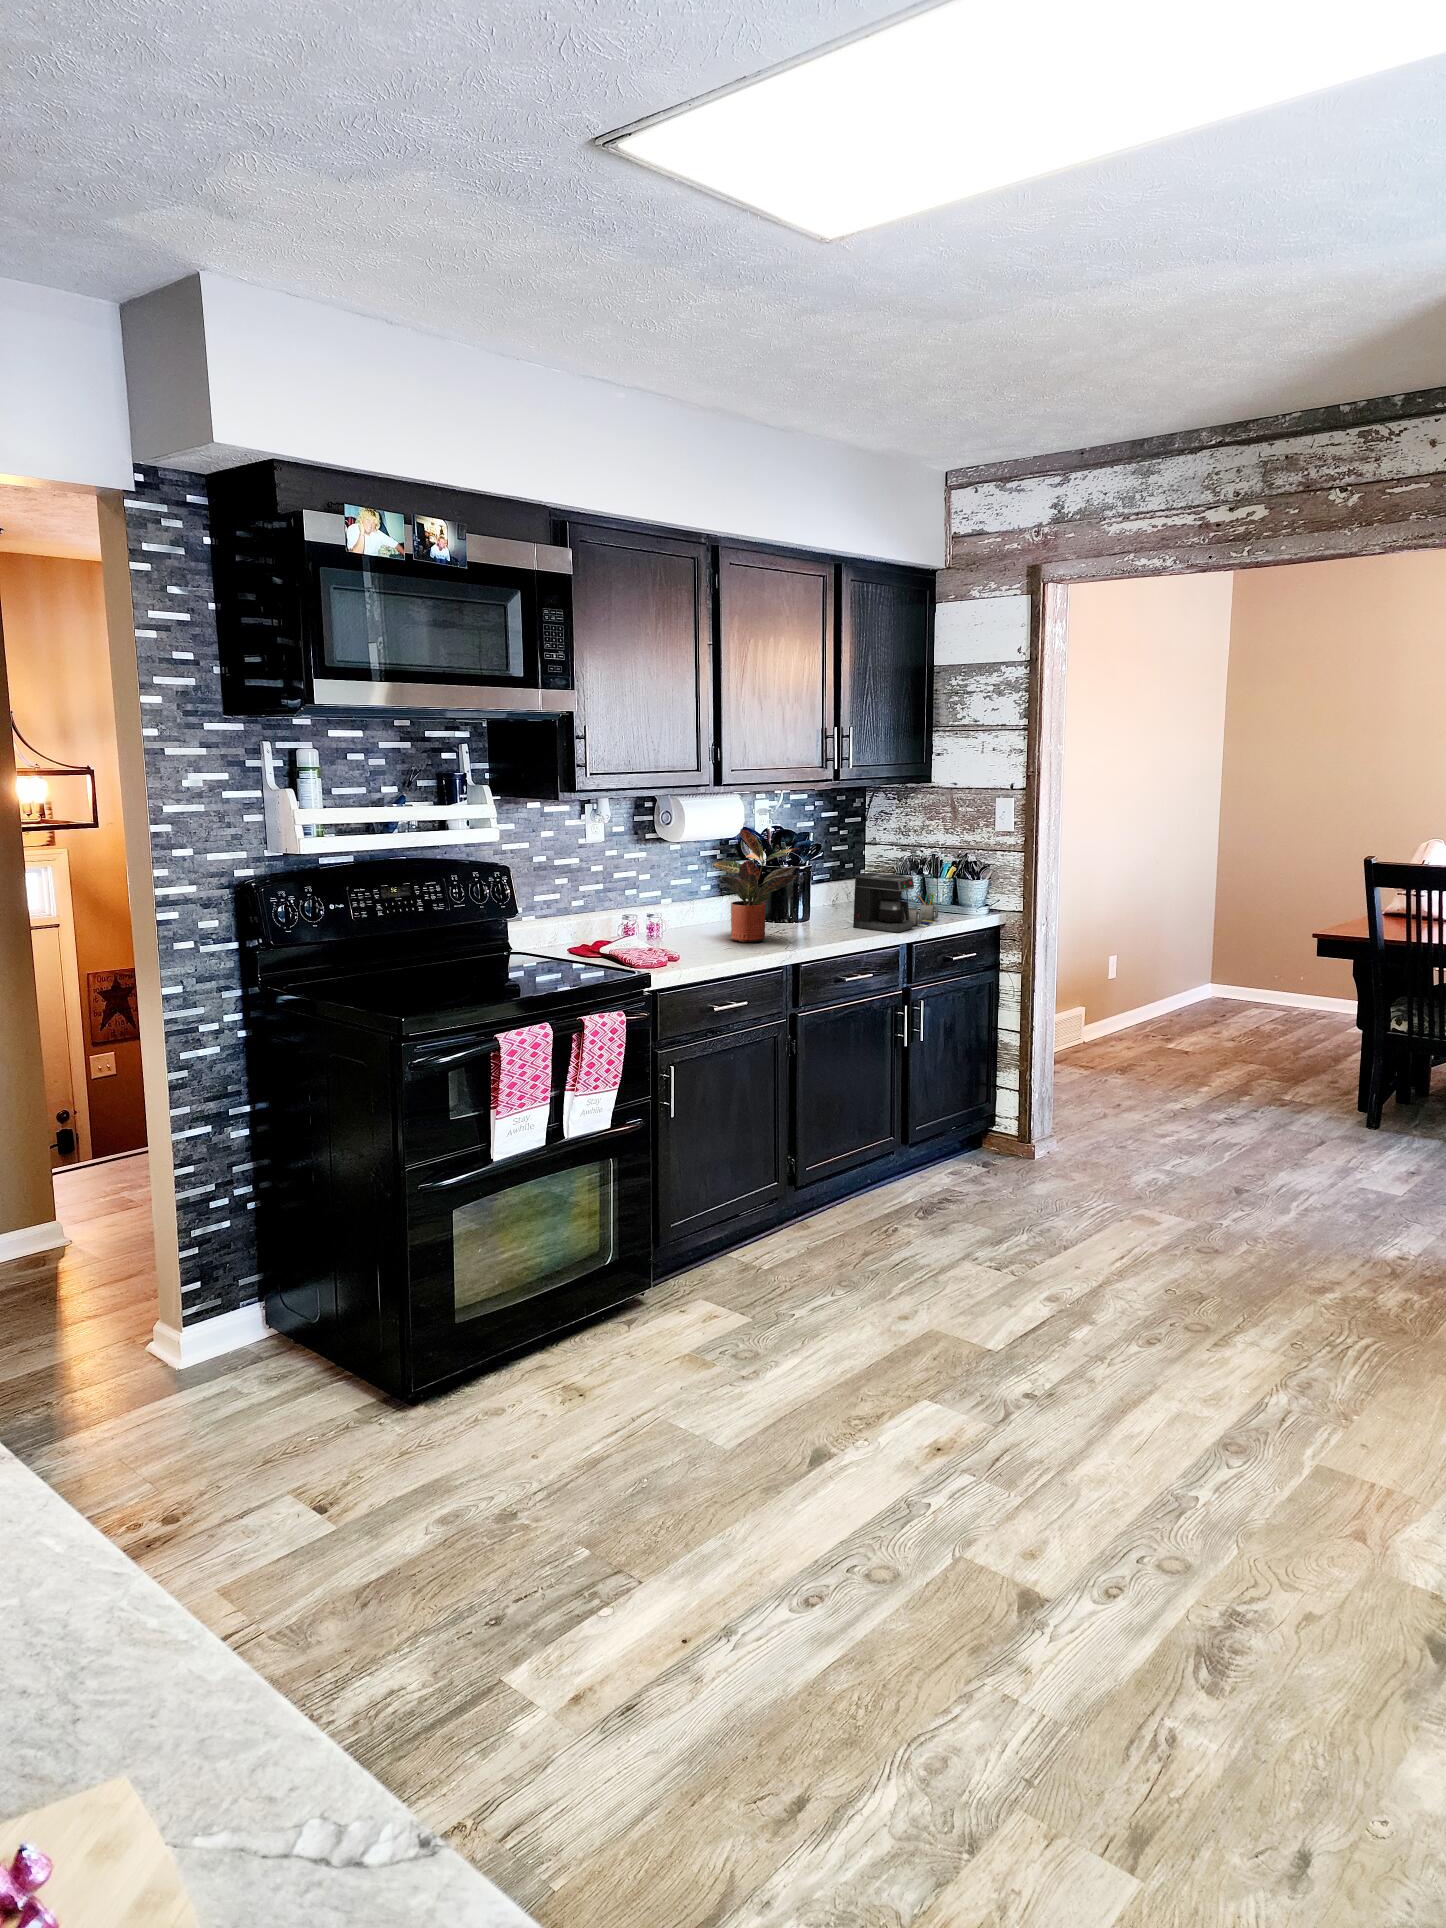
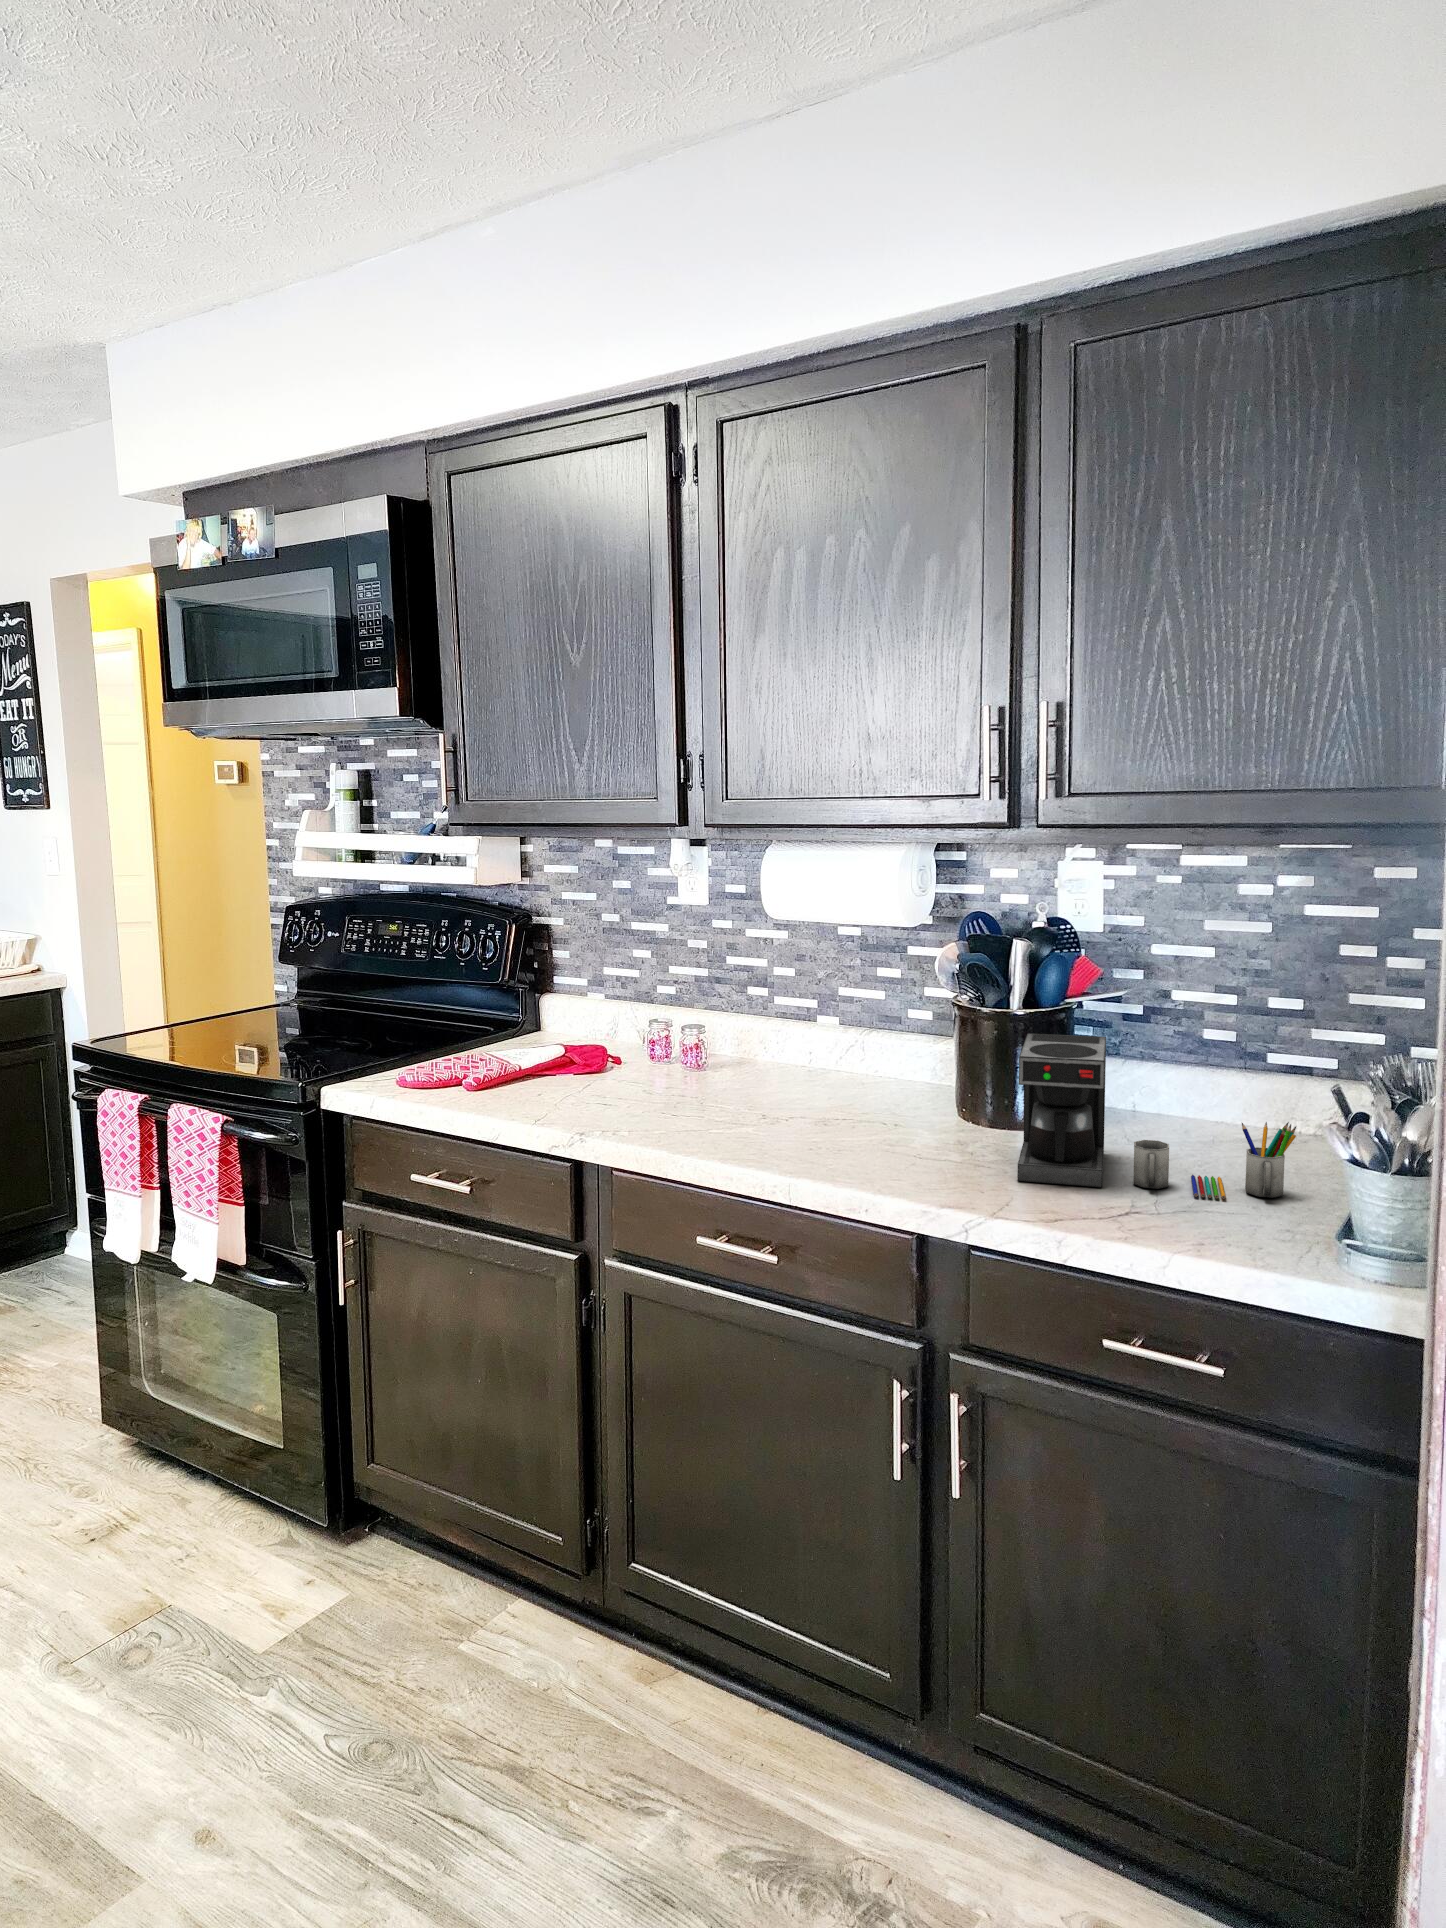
potted plant: present [713,829,799,942] -> none [681,897,847,1106]

